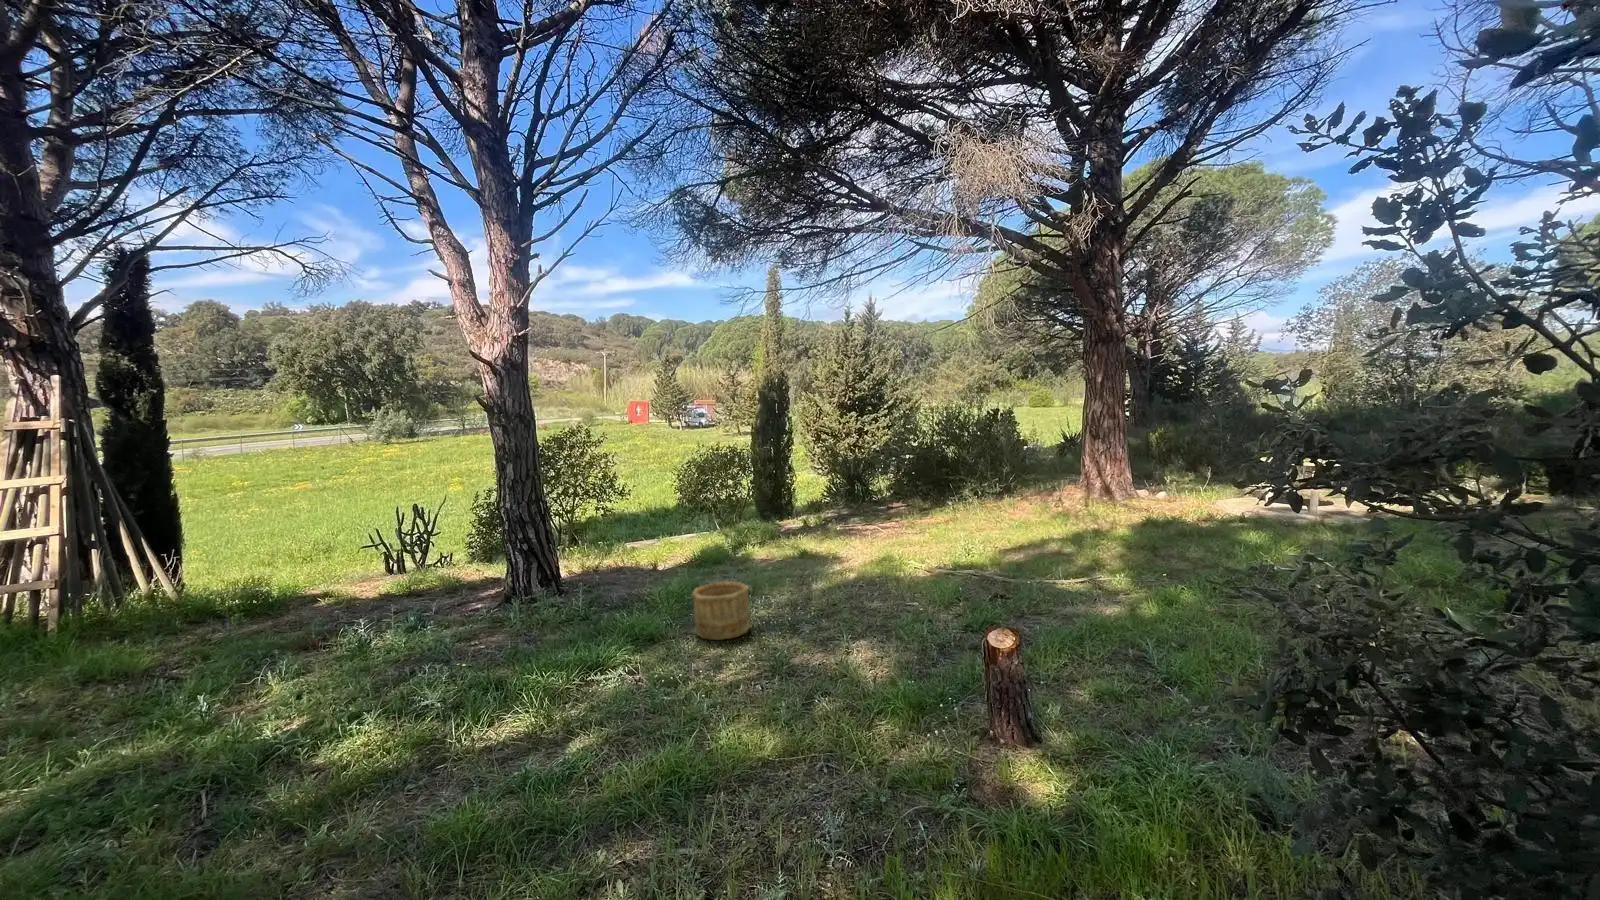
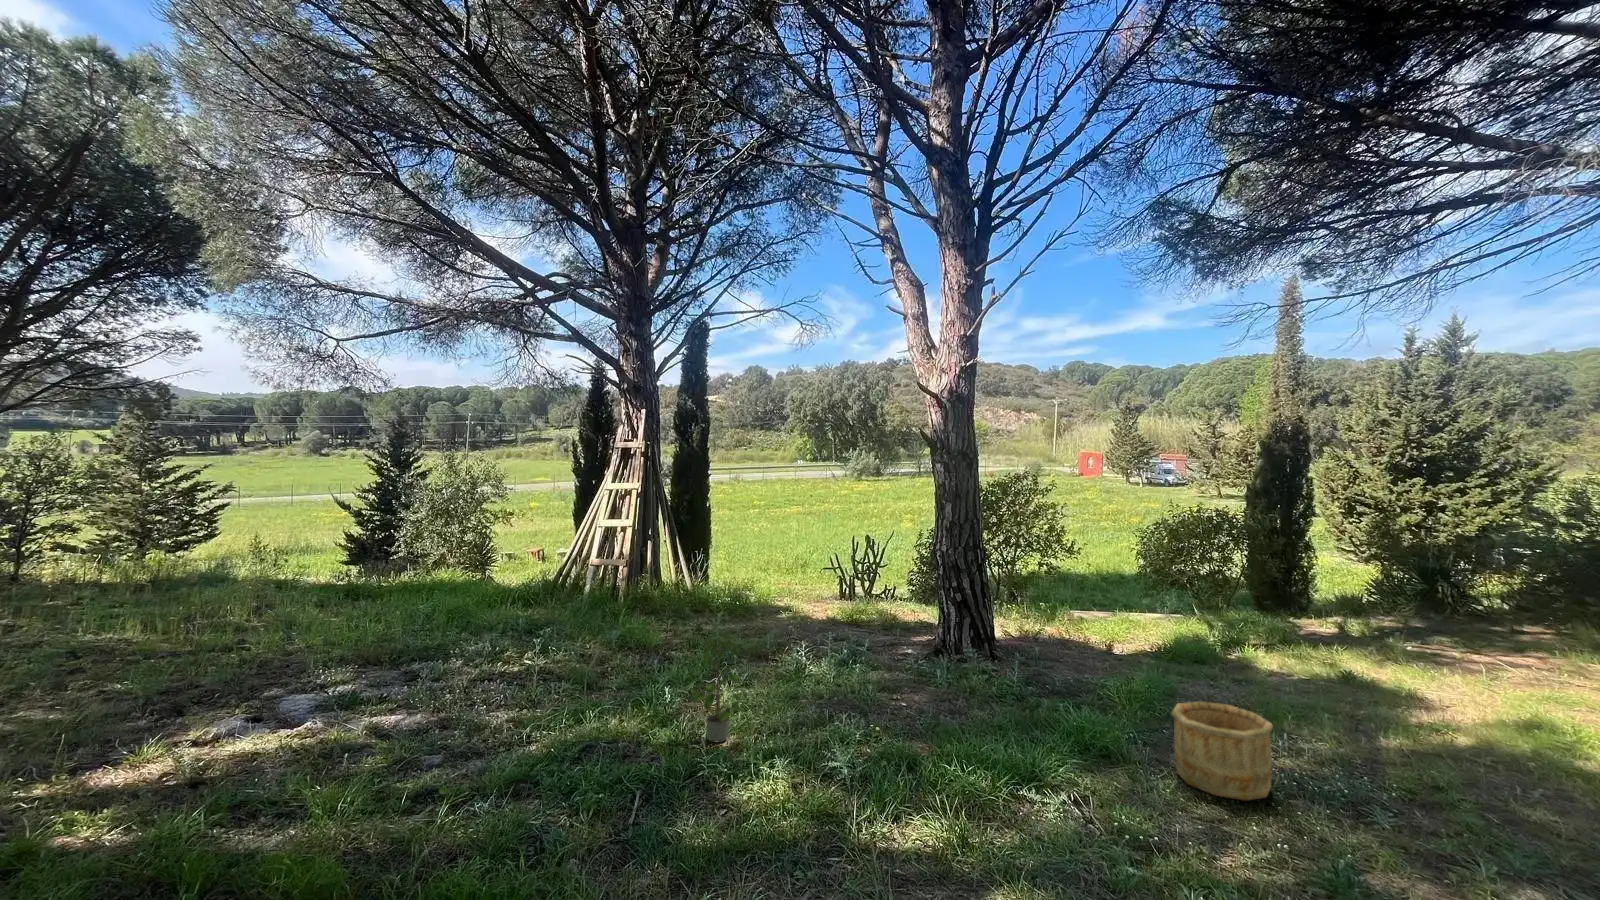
potted plant: none [252,619,325,726] -> present [692,640,744,742]

